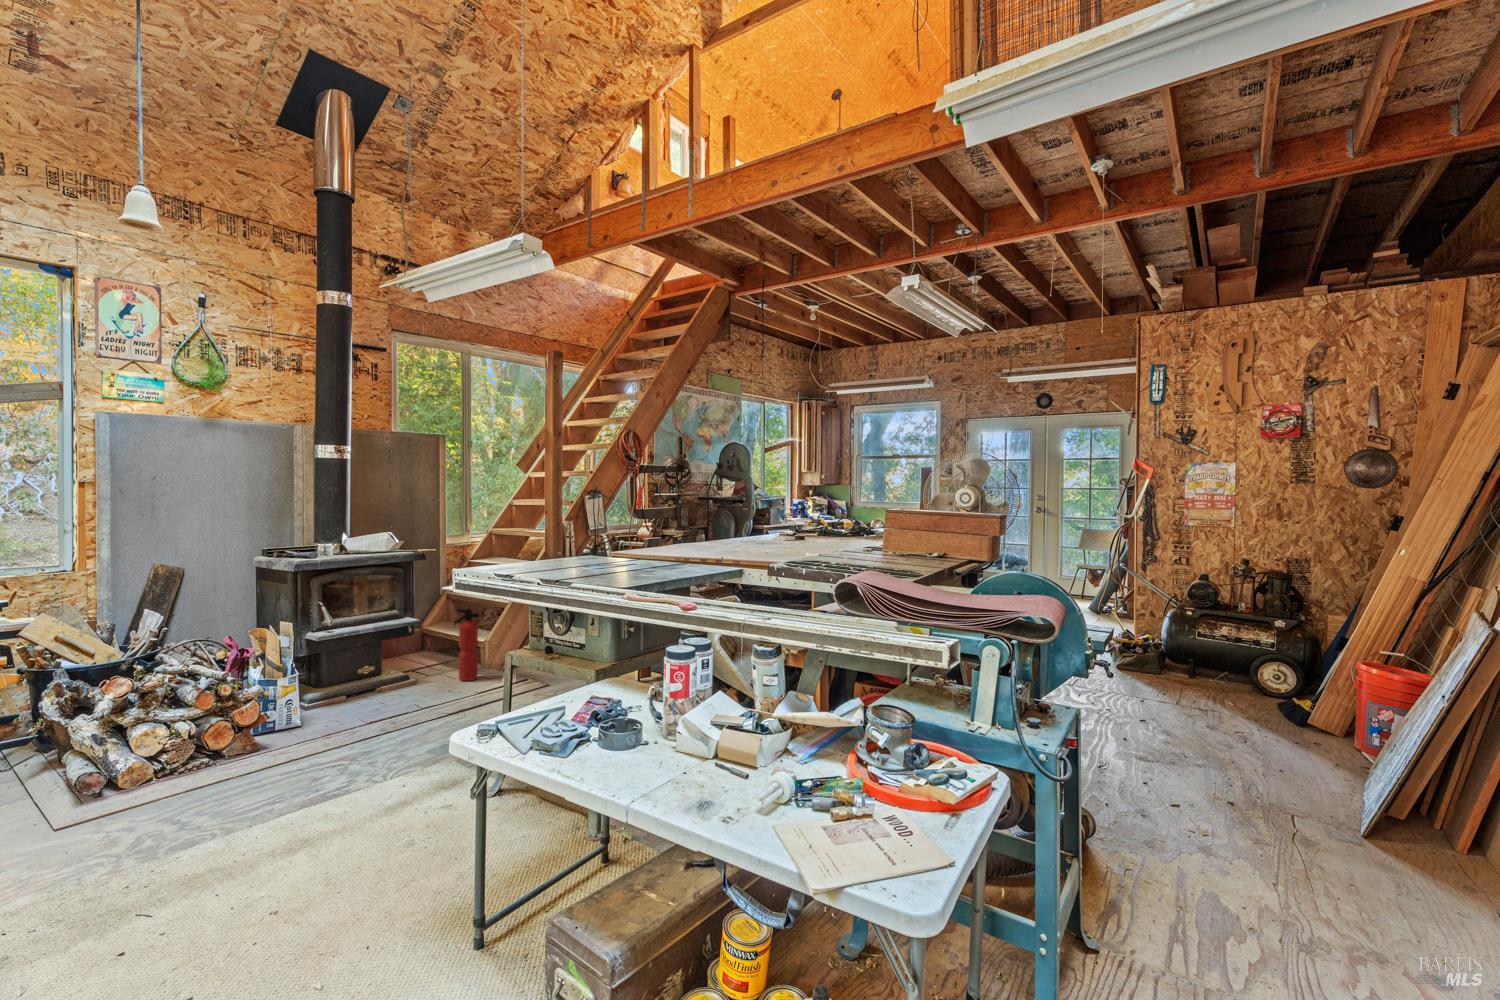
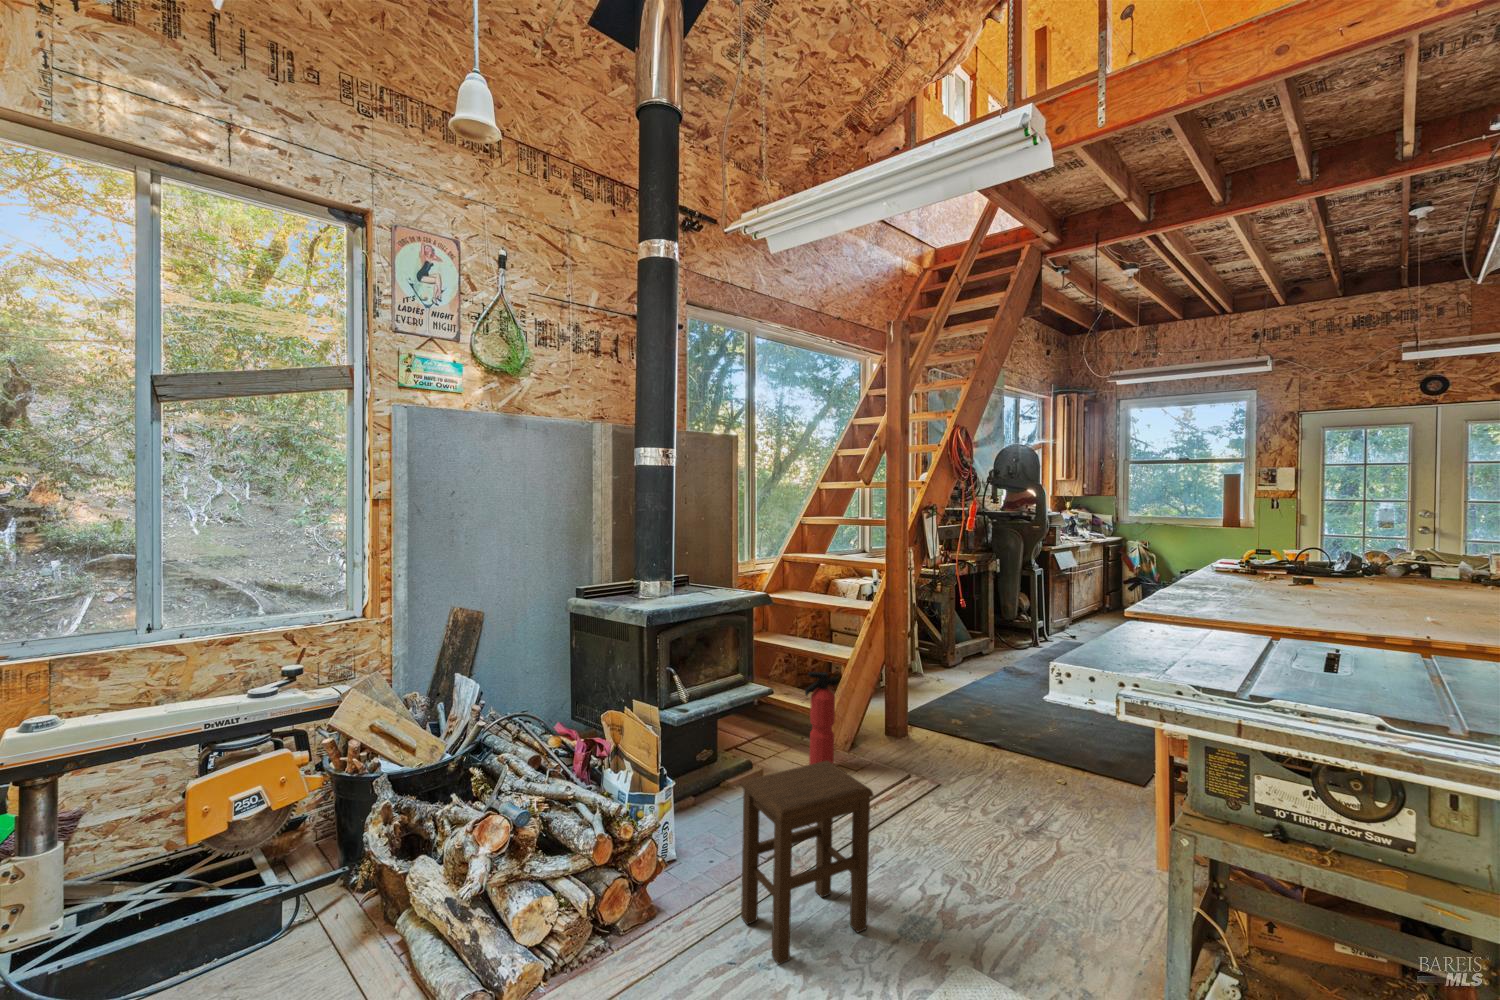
stool: none [320,648,405,763] -> present [741,761,873,964]

